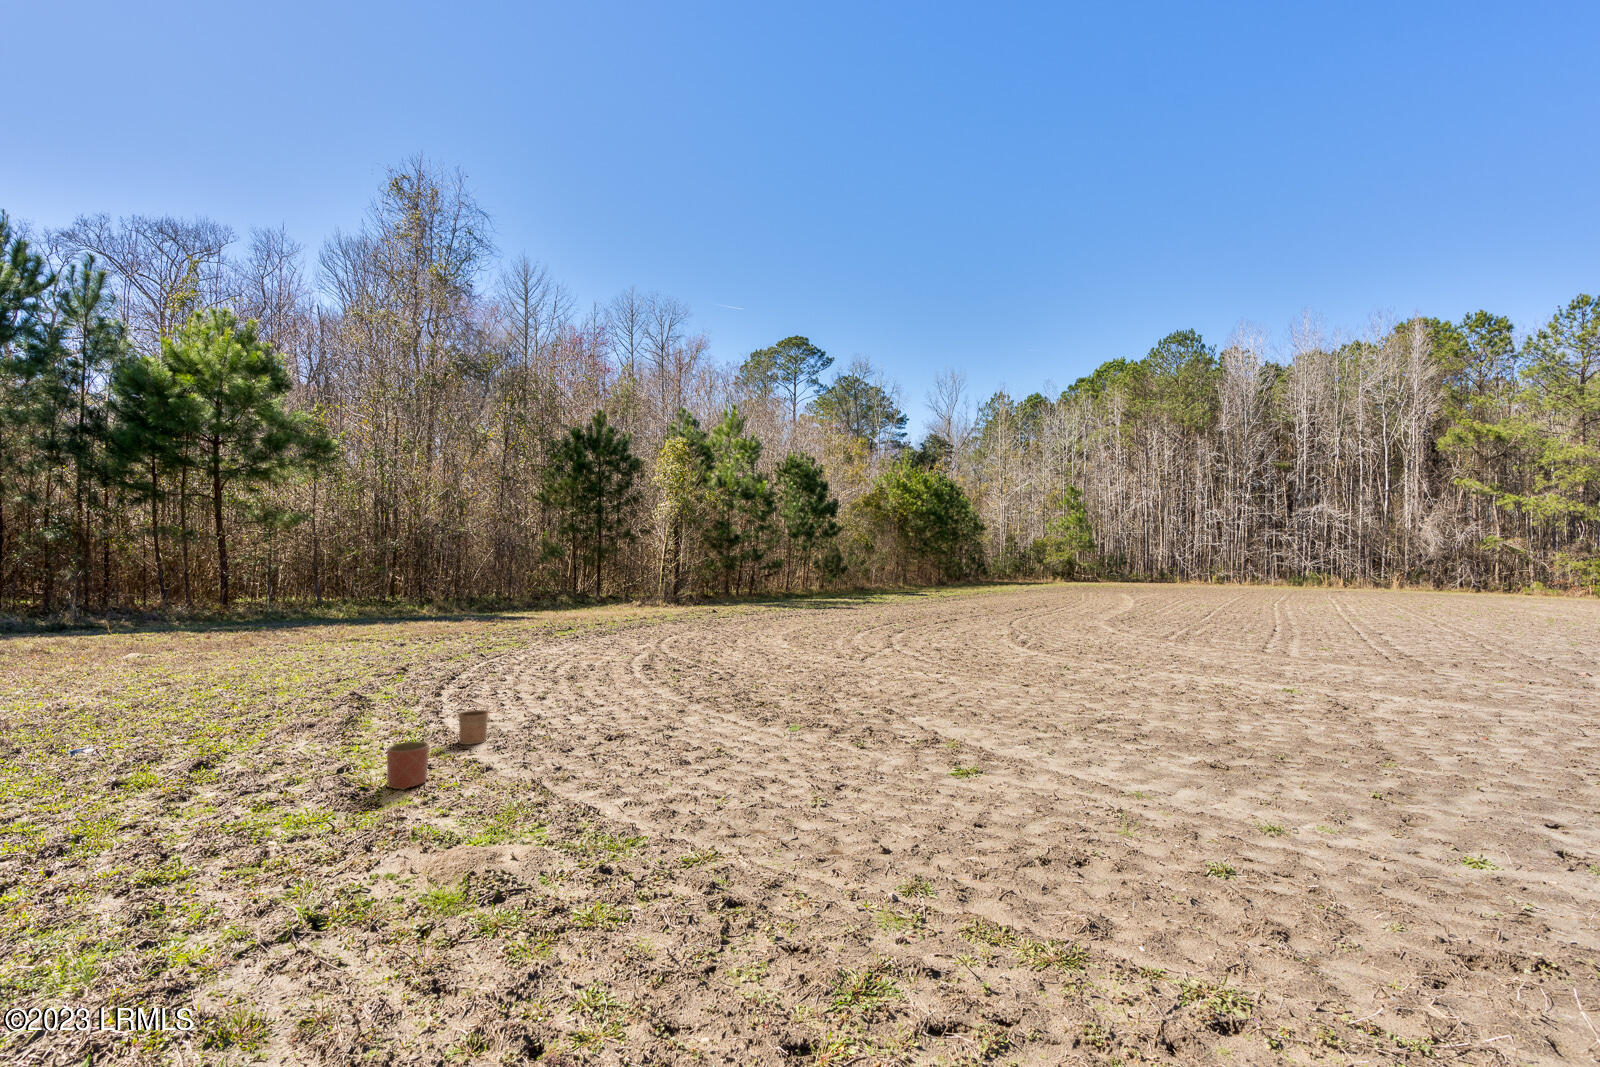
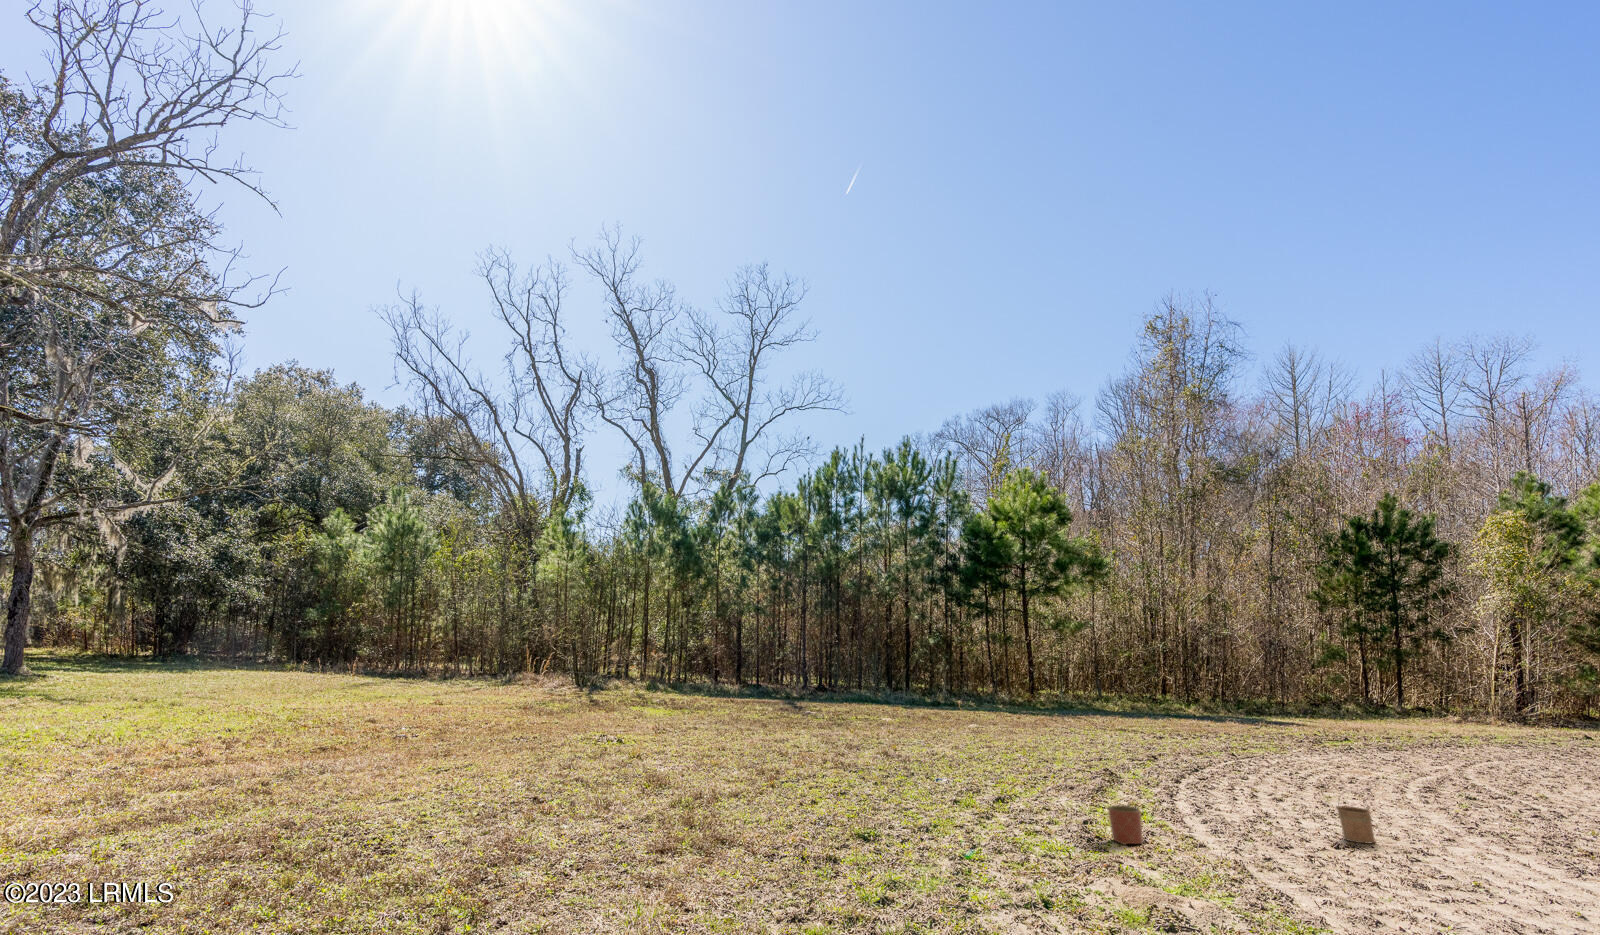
bucket: present [458,707,489,745] -> present [1336,799,1375,844]

